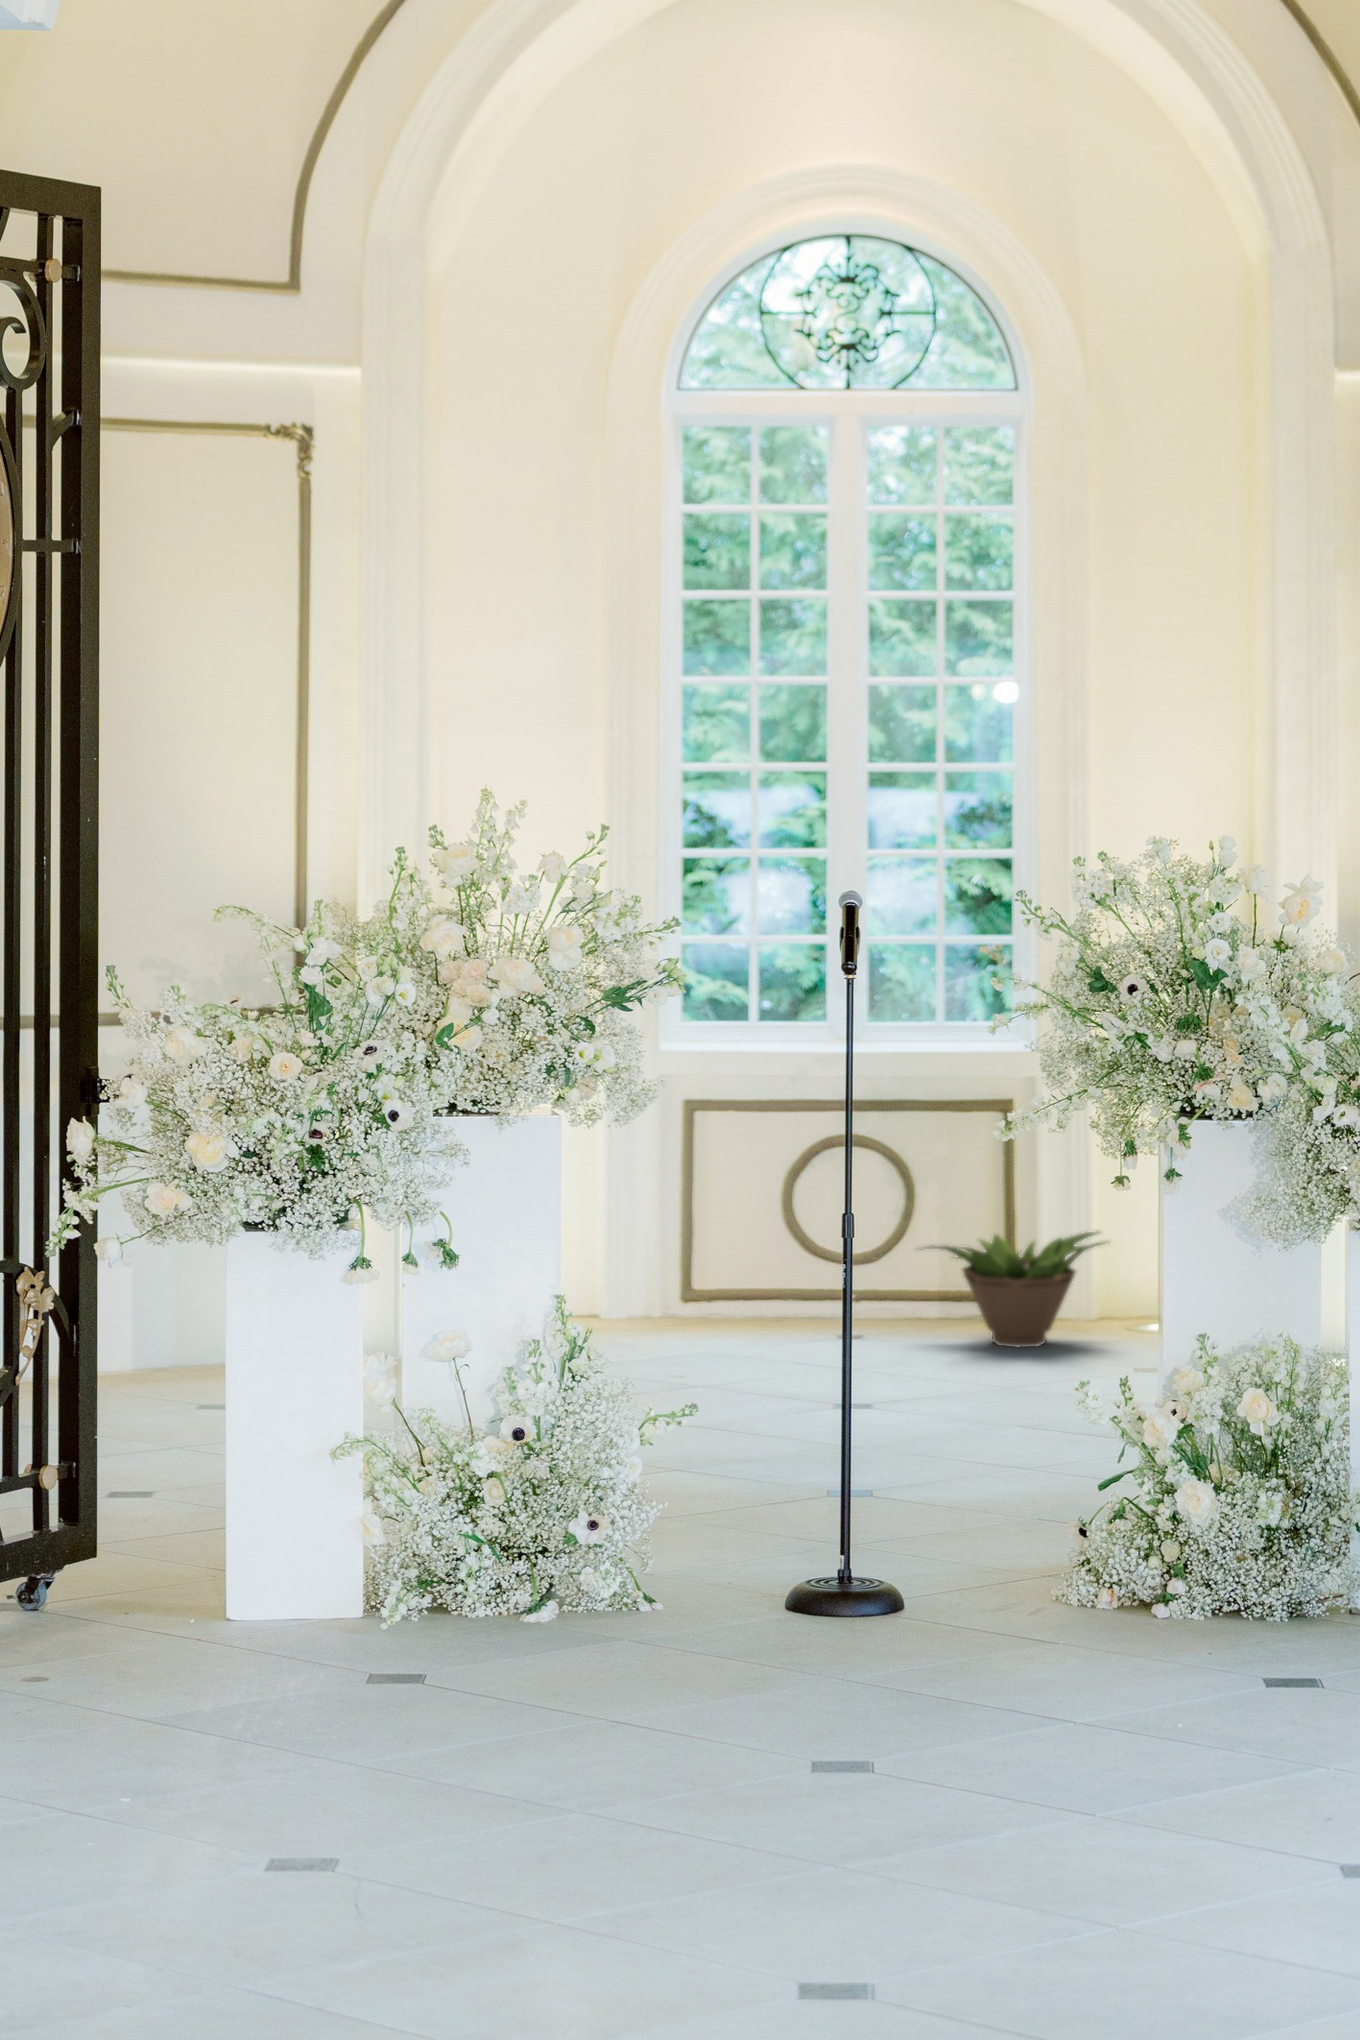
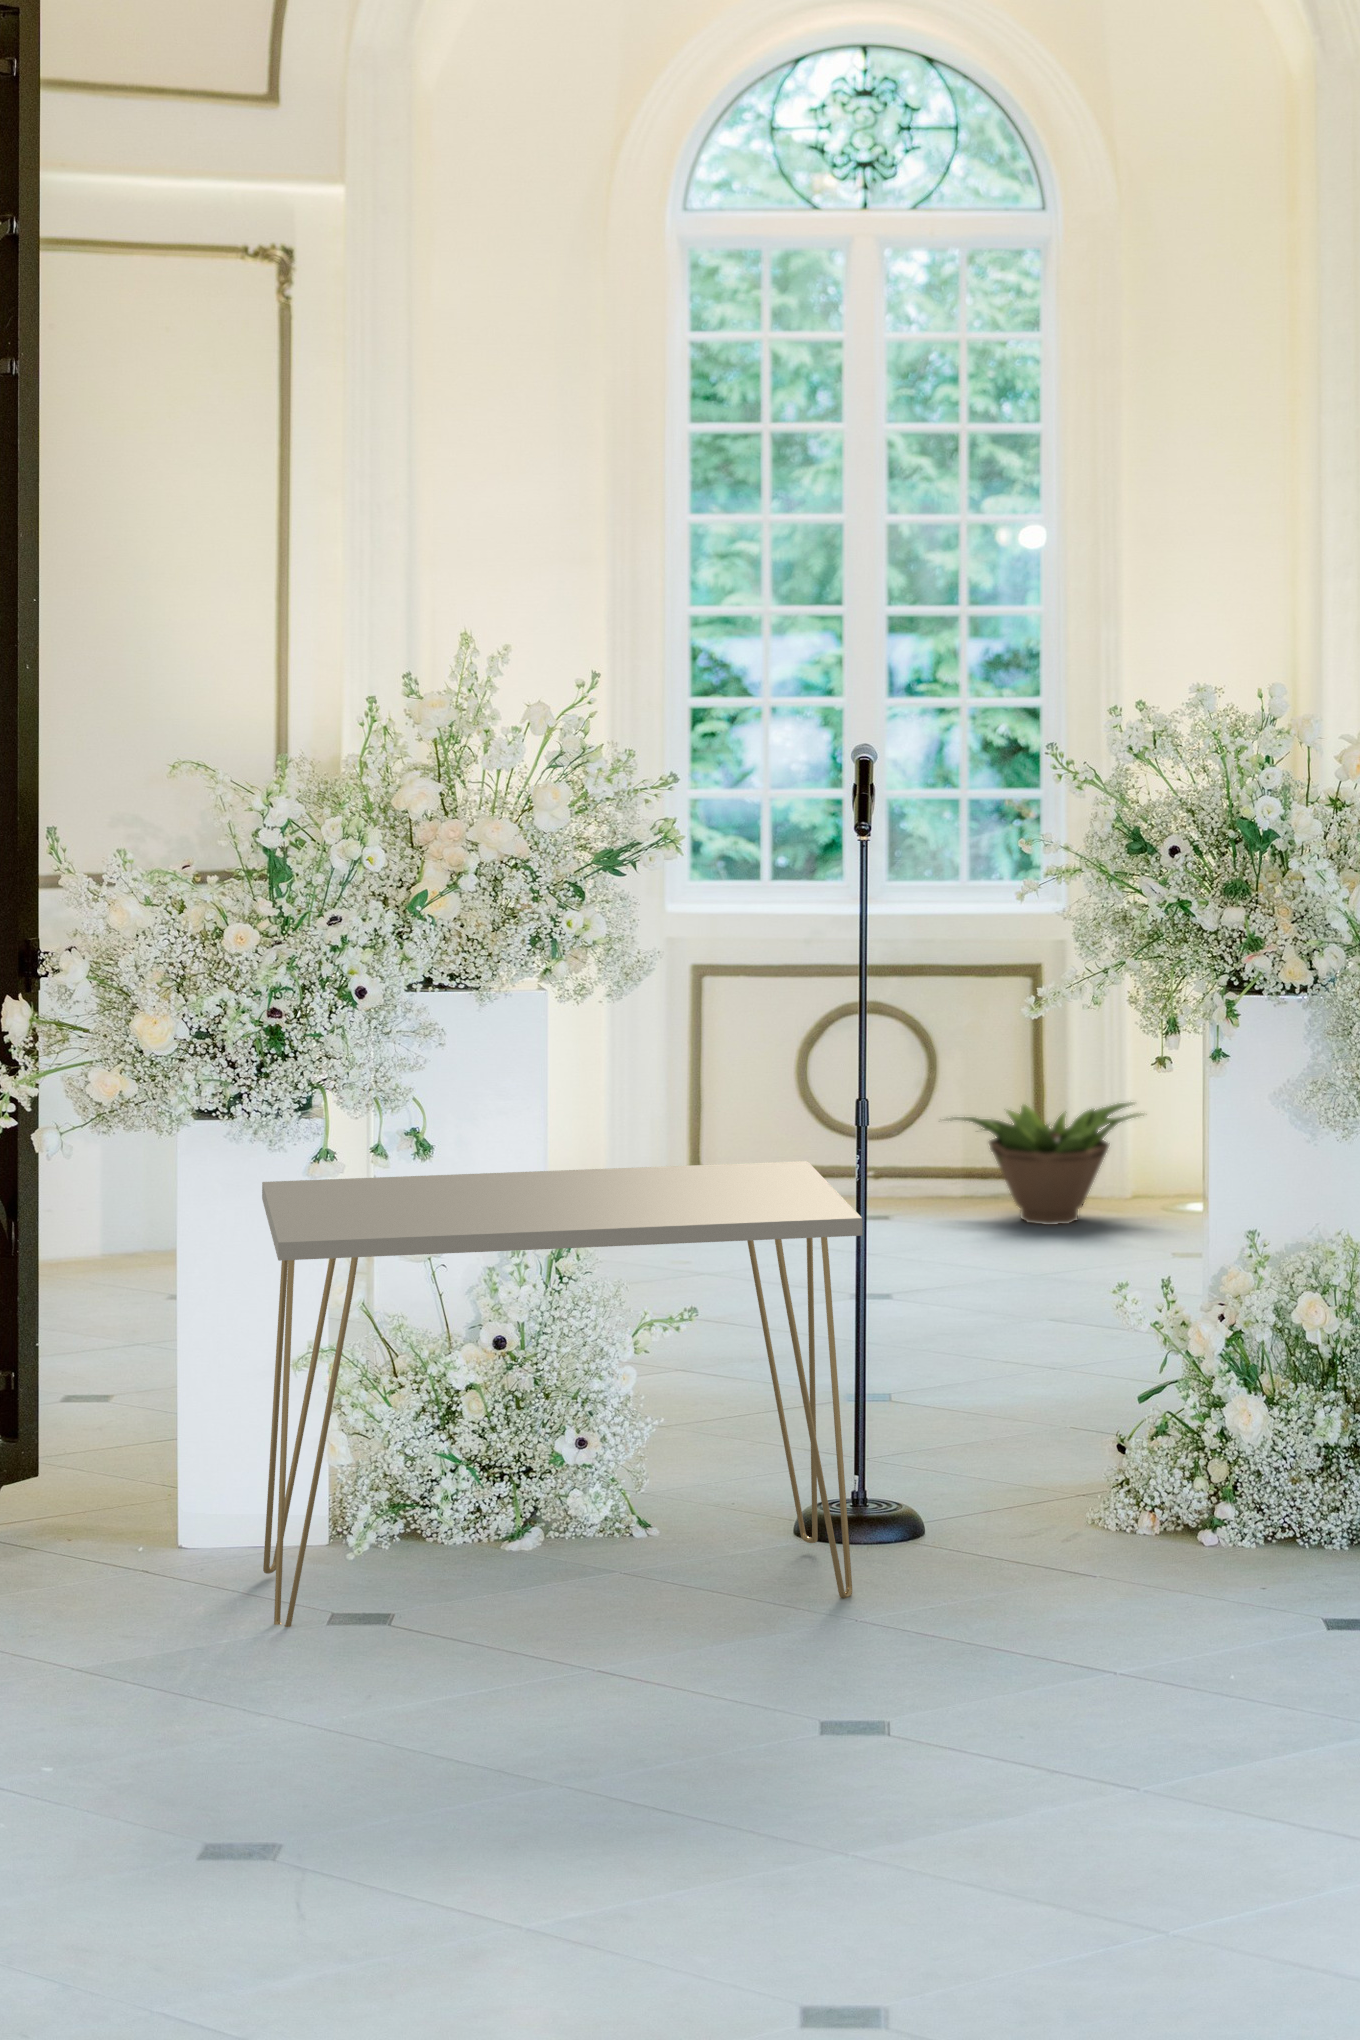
console table: none [304,1270,851,1696] -> present [262,1161,863,1627]

